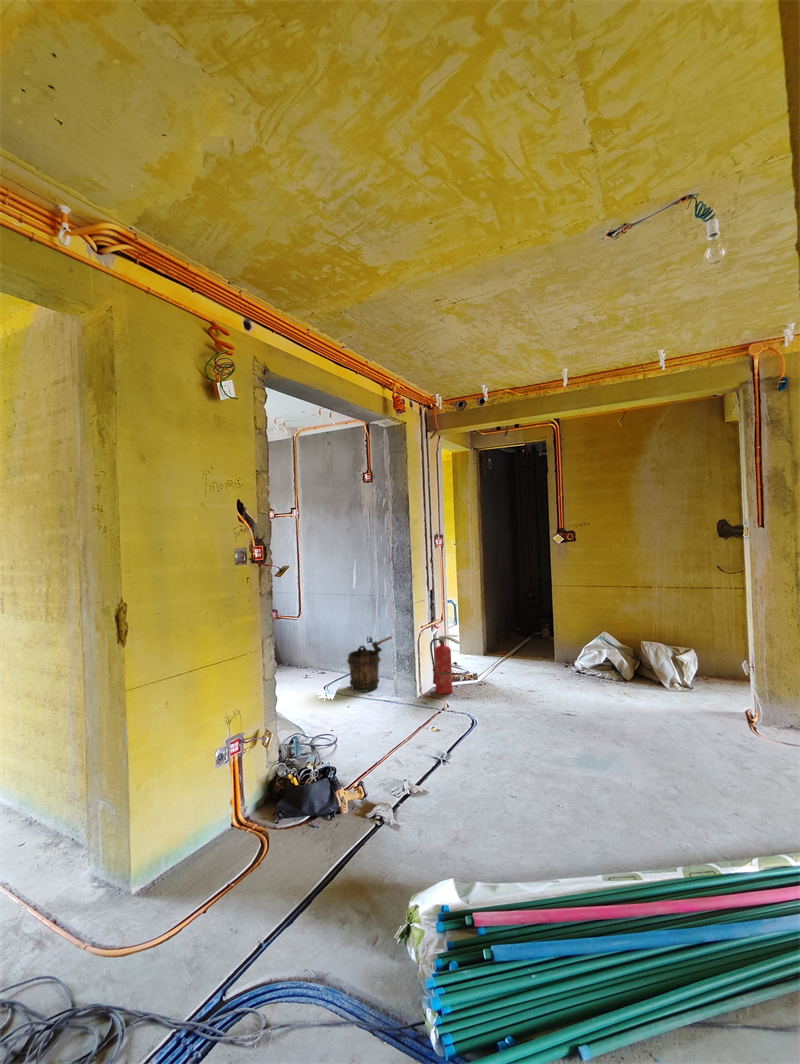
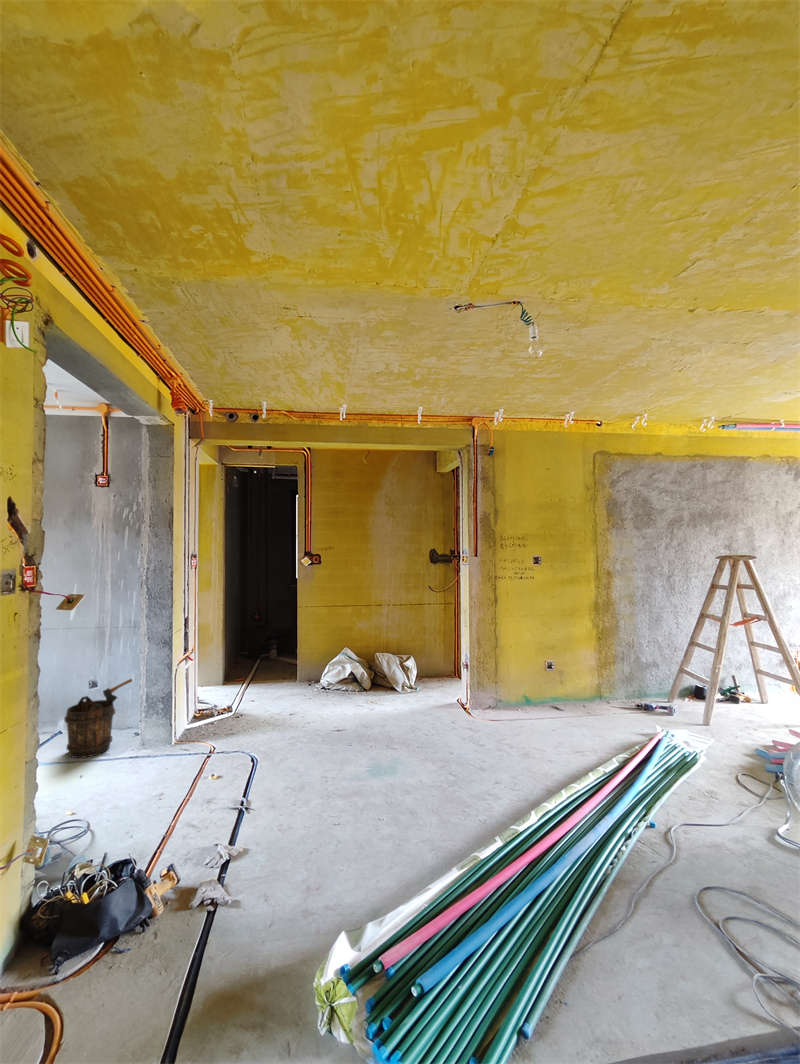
fire extinguisher: present [430,635,460,694] -> none [186,667,224,738]

